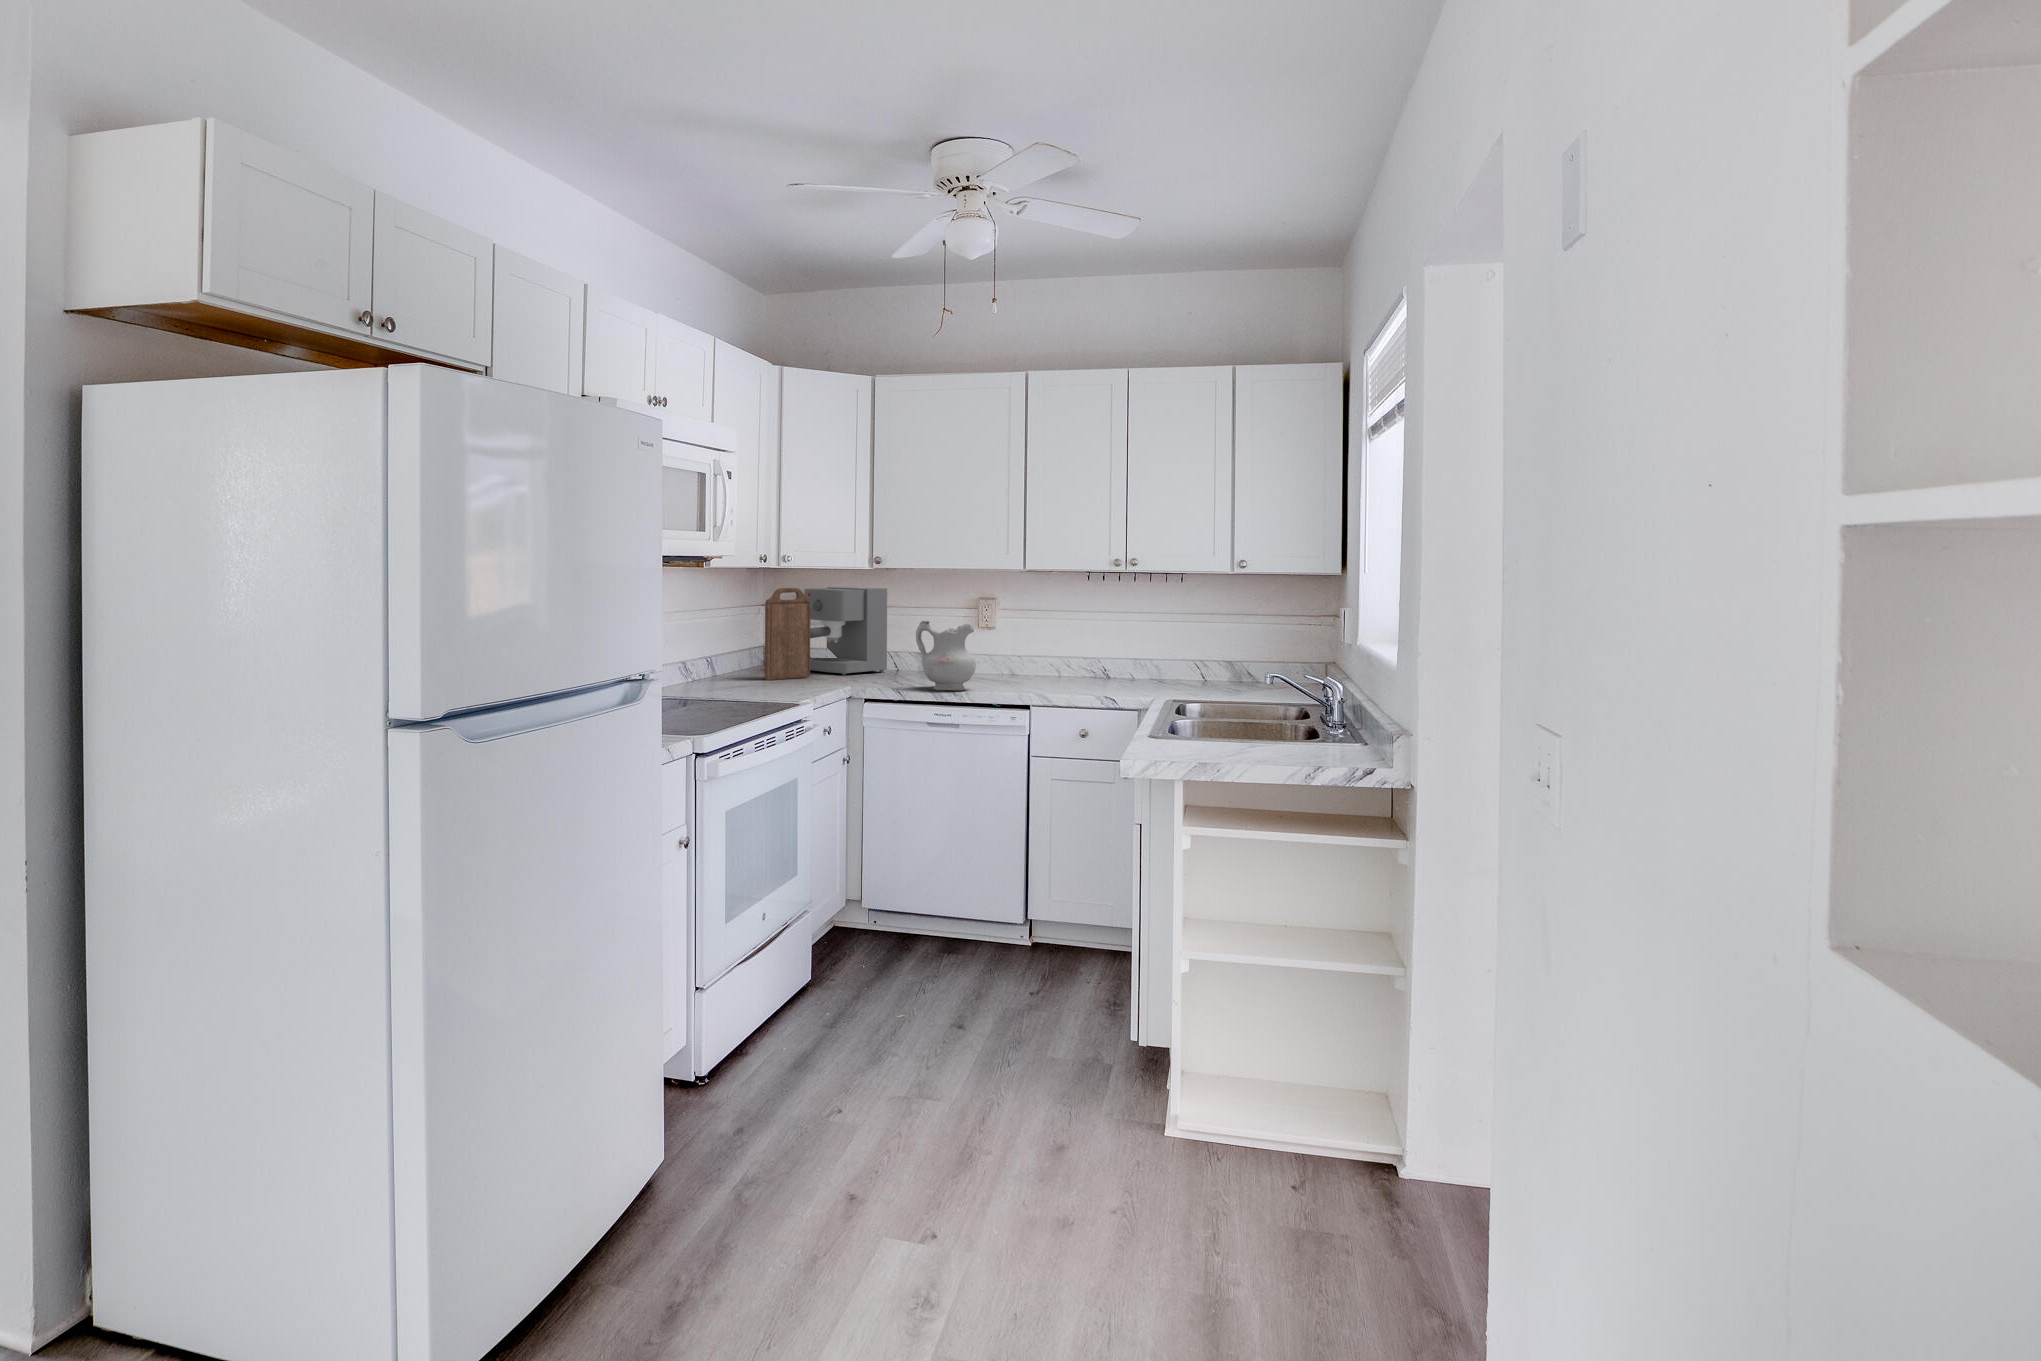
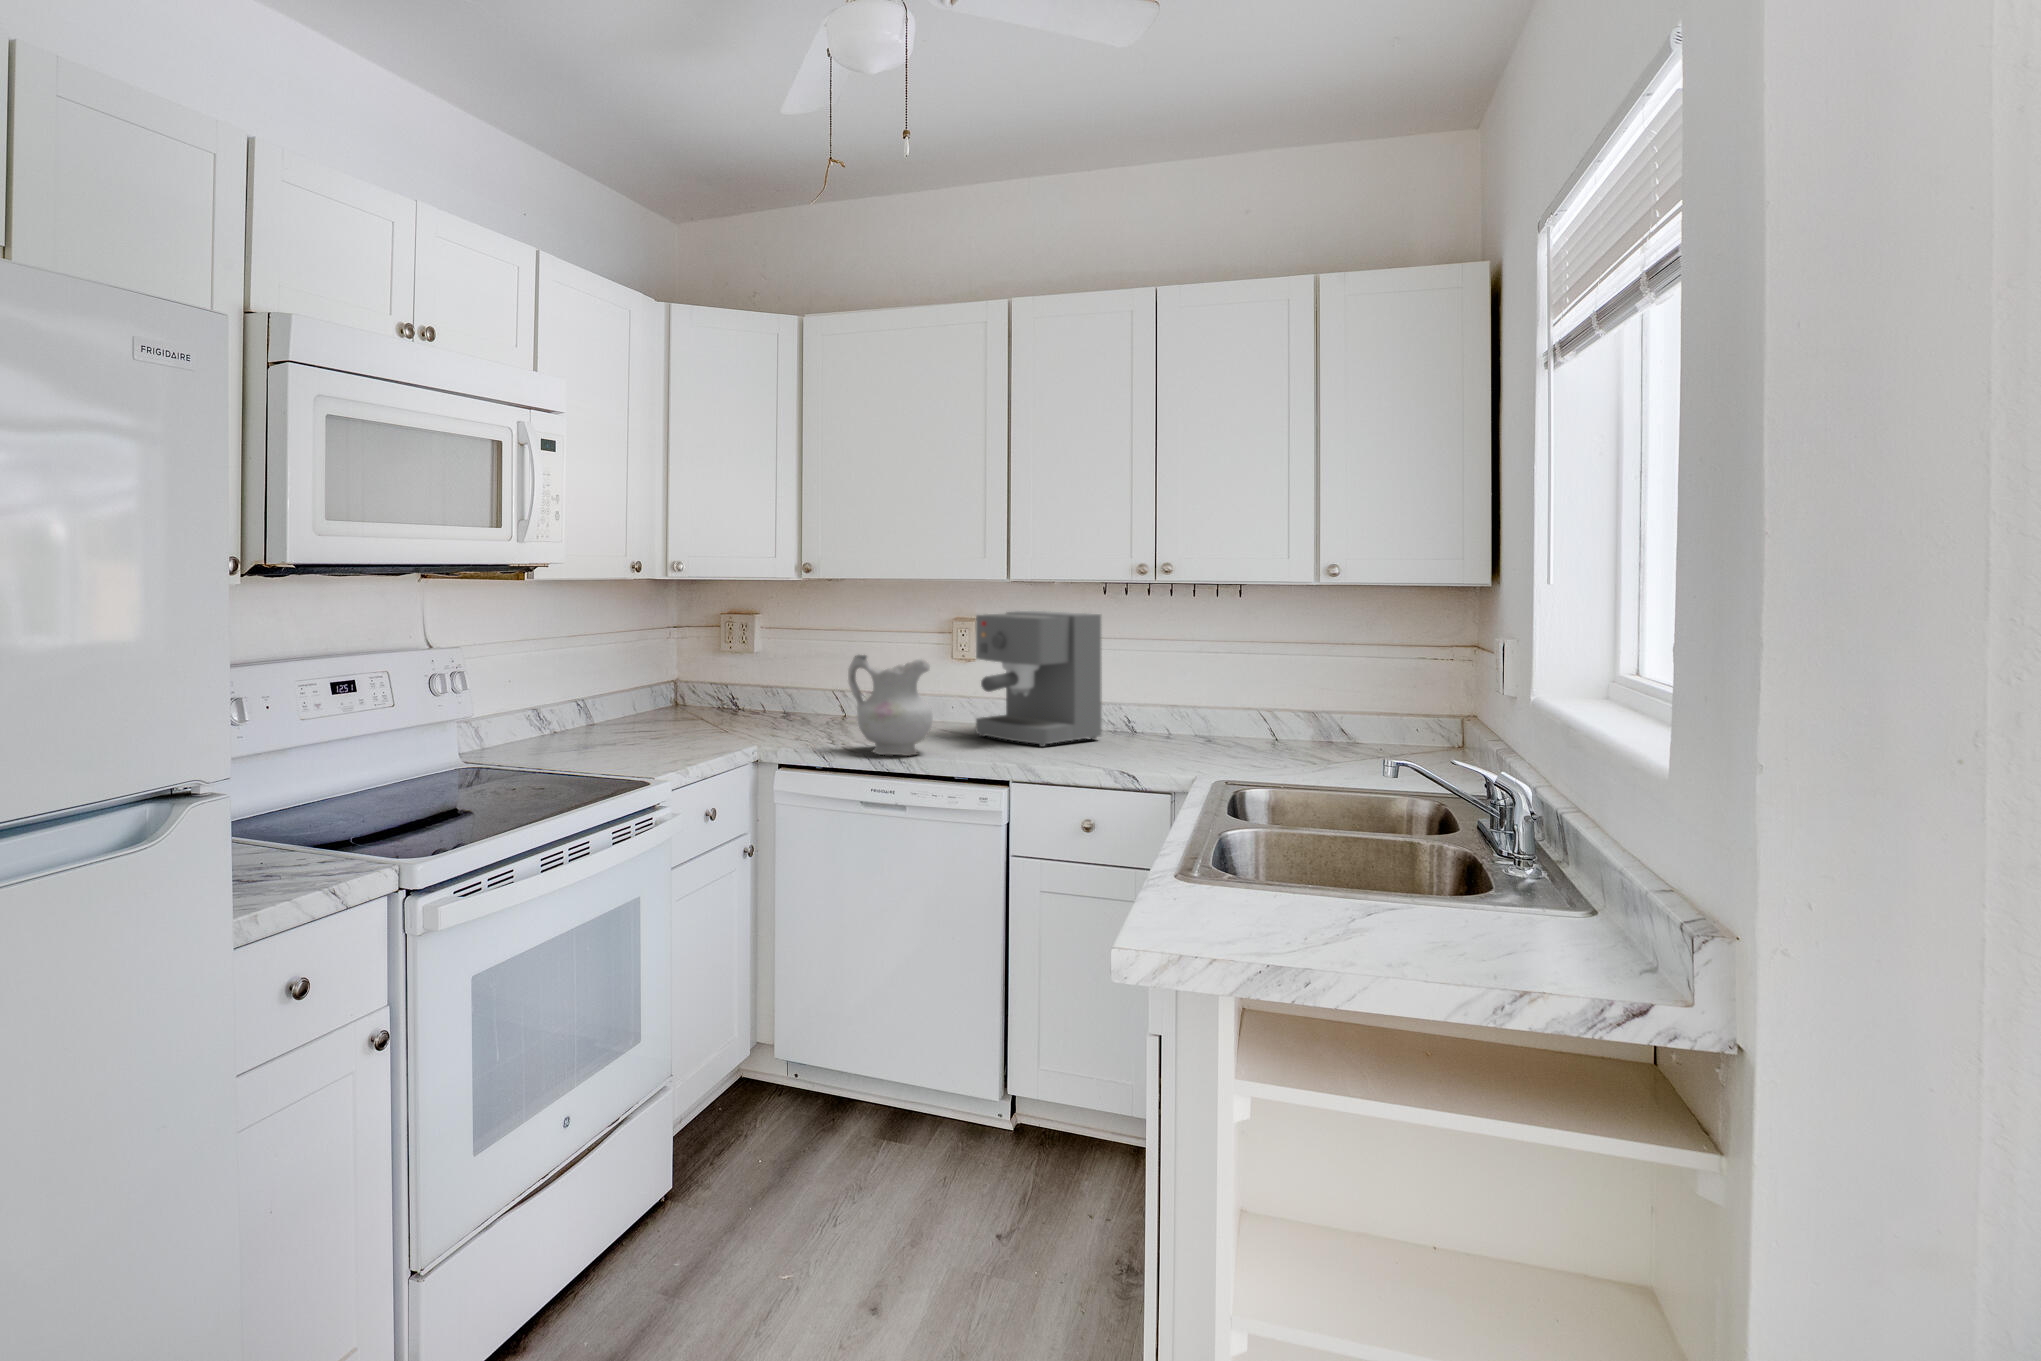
coffee maker: present [805,587,887,675] -> present [976,611,1102,747]
cutting board: present [765,588,811,680] -> none [652,606,718,733]

